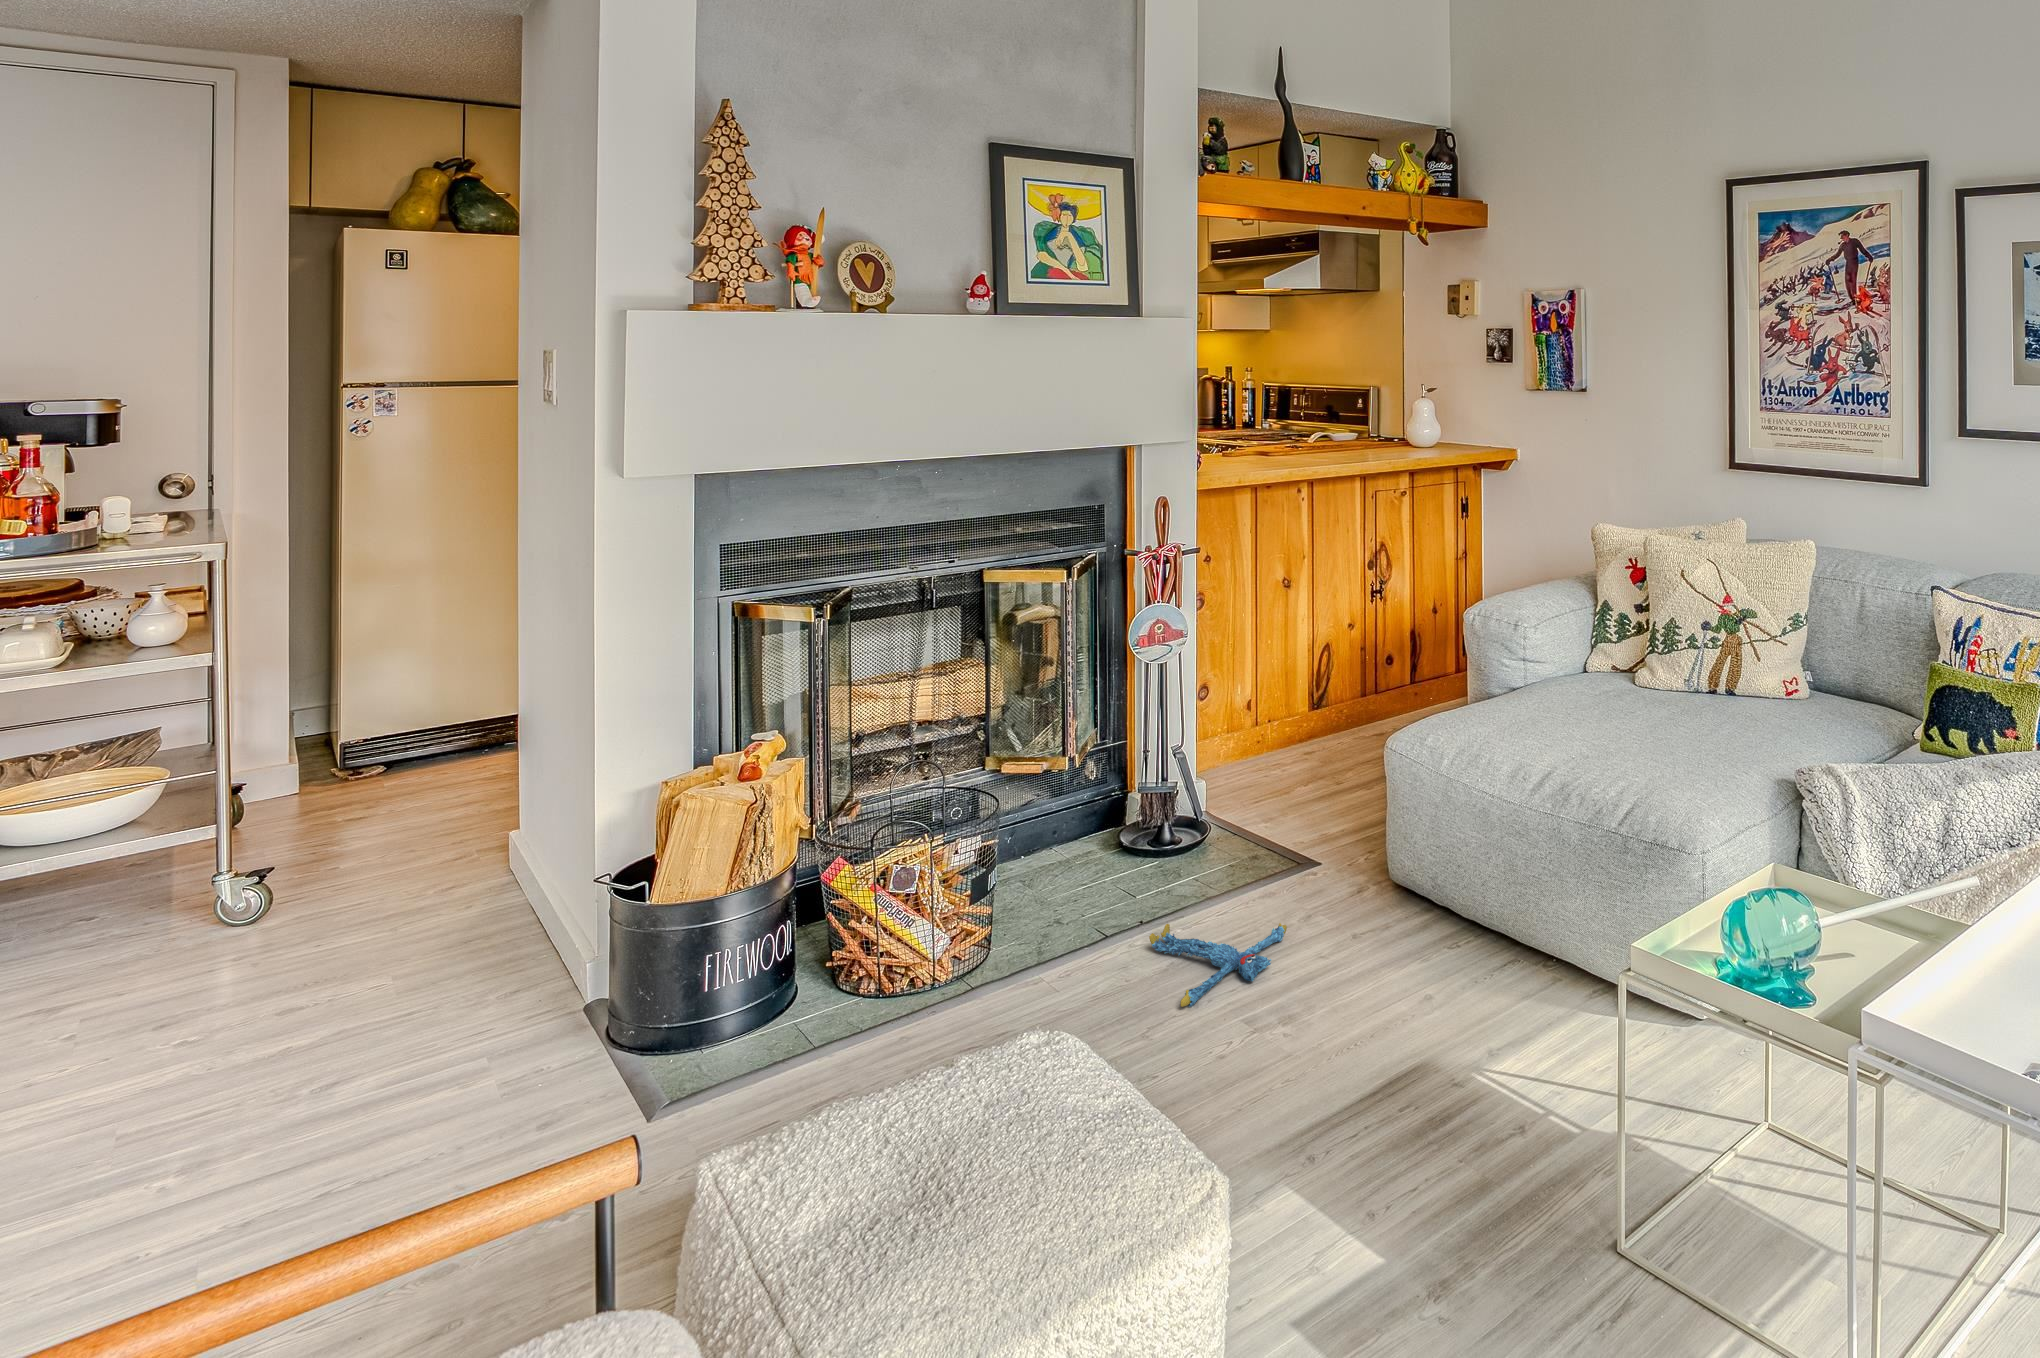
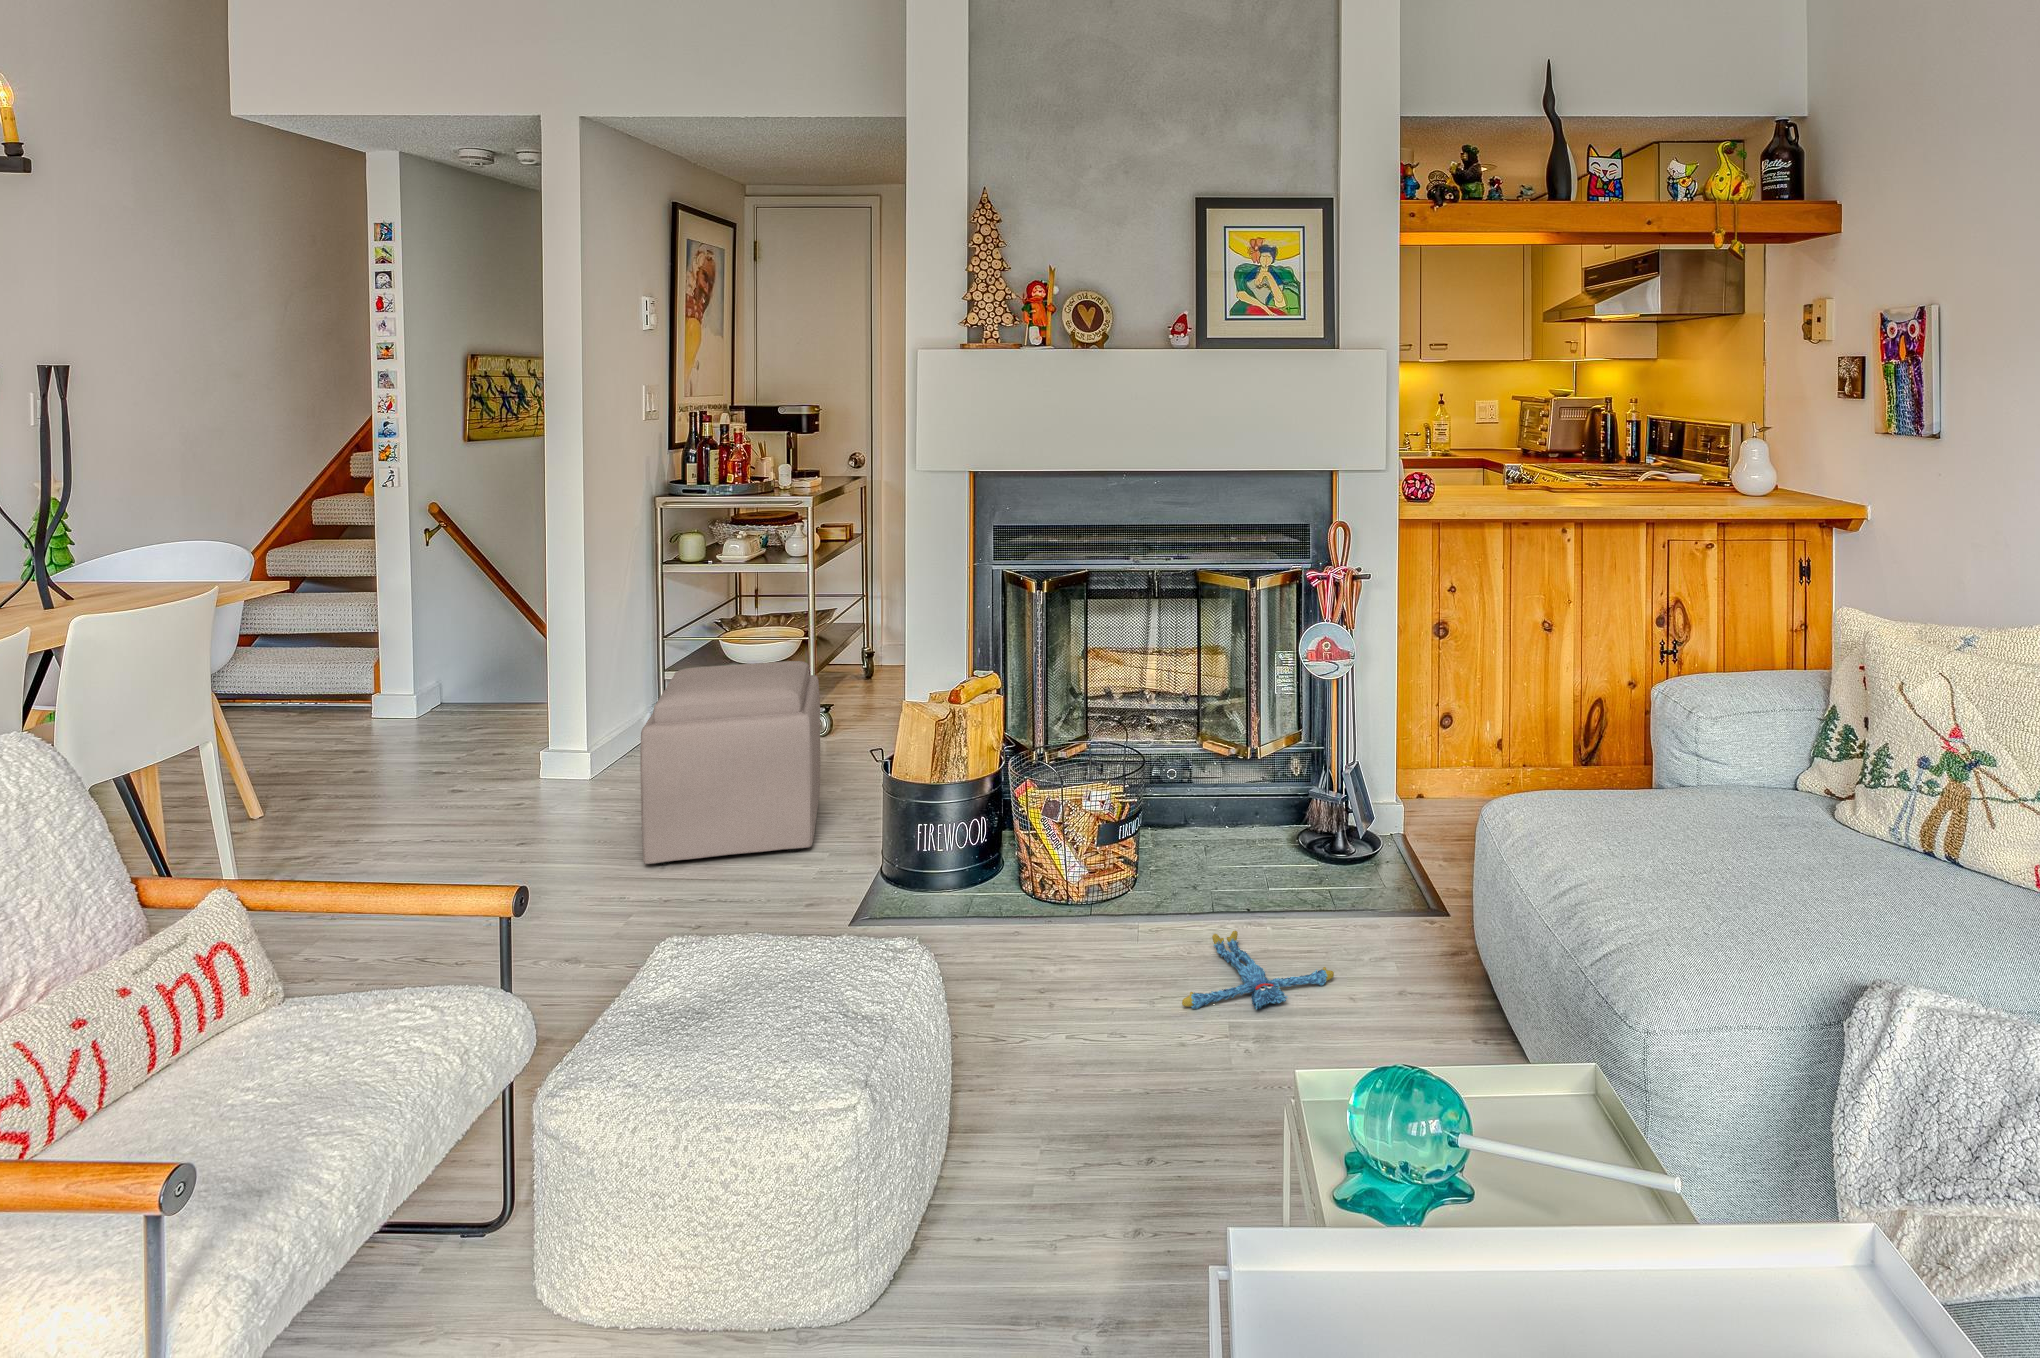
ottoman: none [56,783,464,1169] -> present [640,661,820,865]

